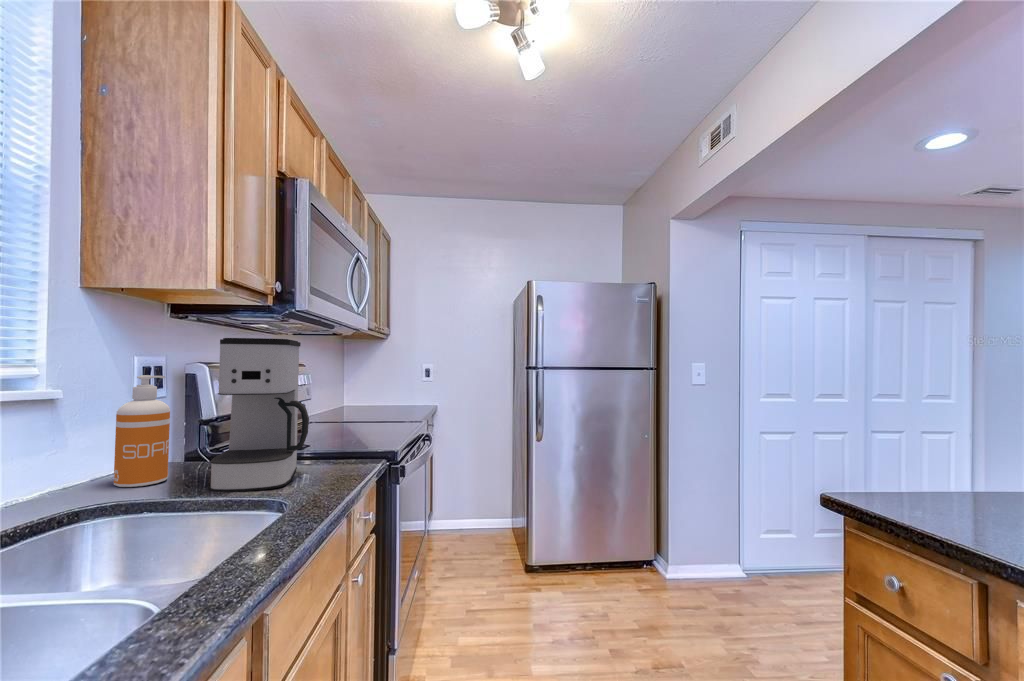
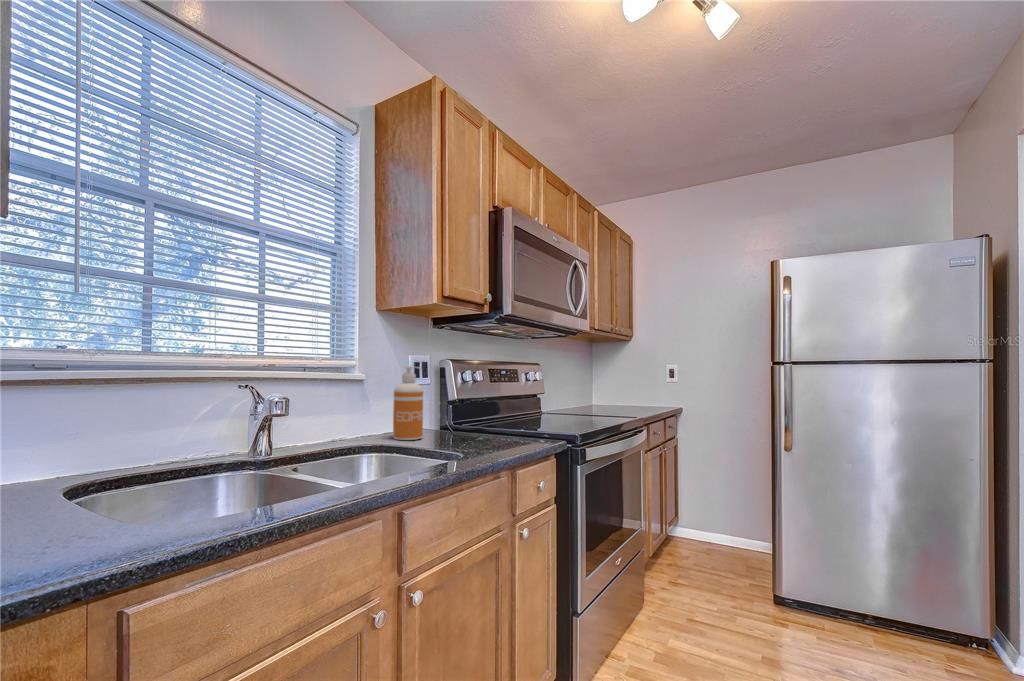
coffee maker: present [210,338,309,492] -> none [440,339,506,451]

